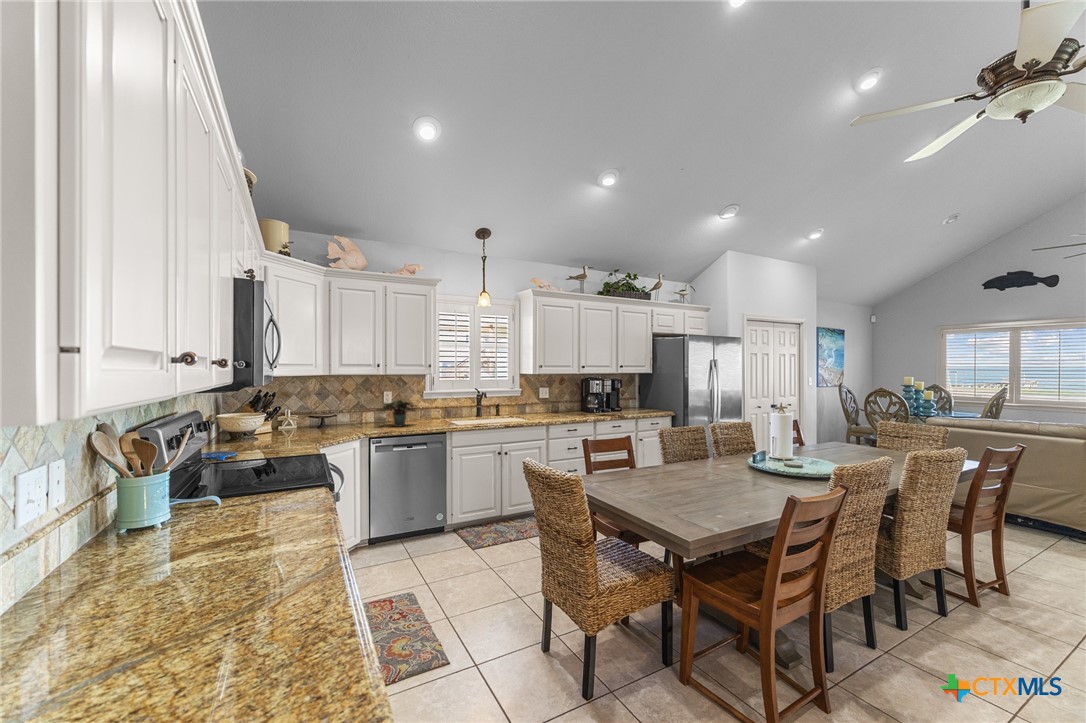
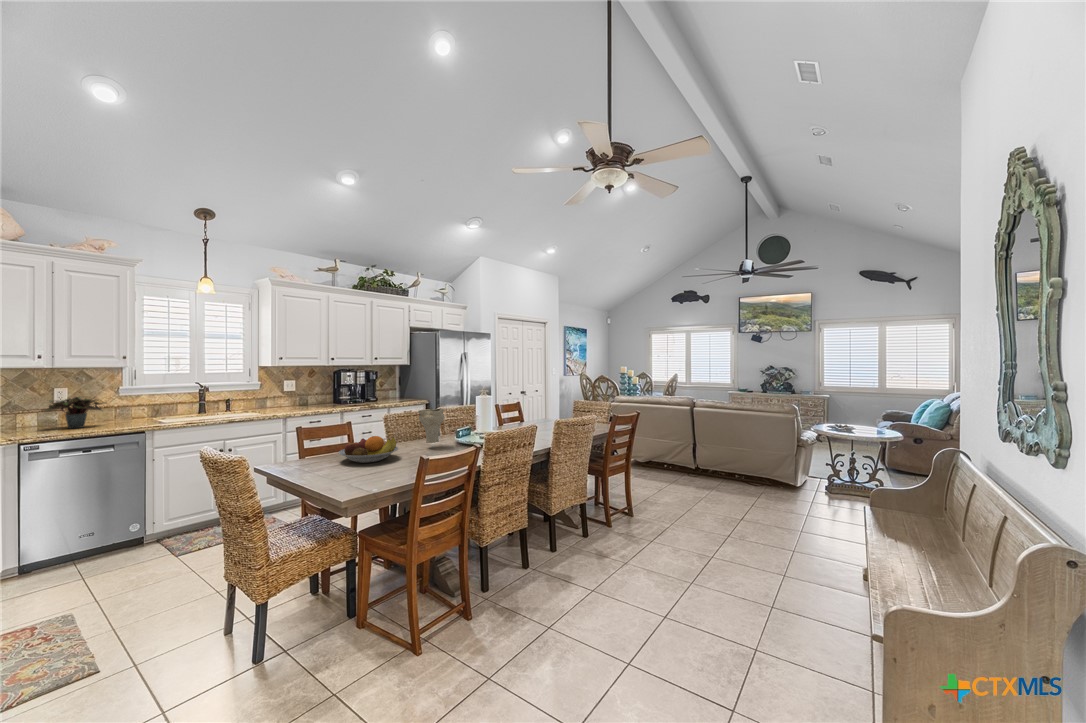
vase: none [706,426,743,468] -> present [418,408,444,443]
fruit bowl: none [631,456,697,486] -> present [338,436,398,463]

